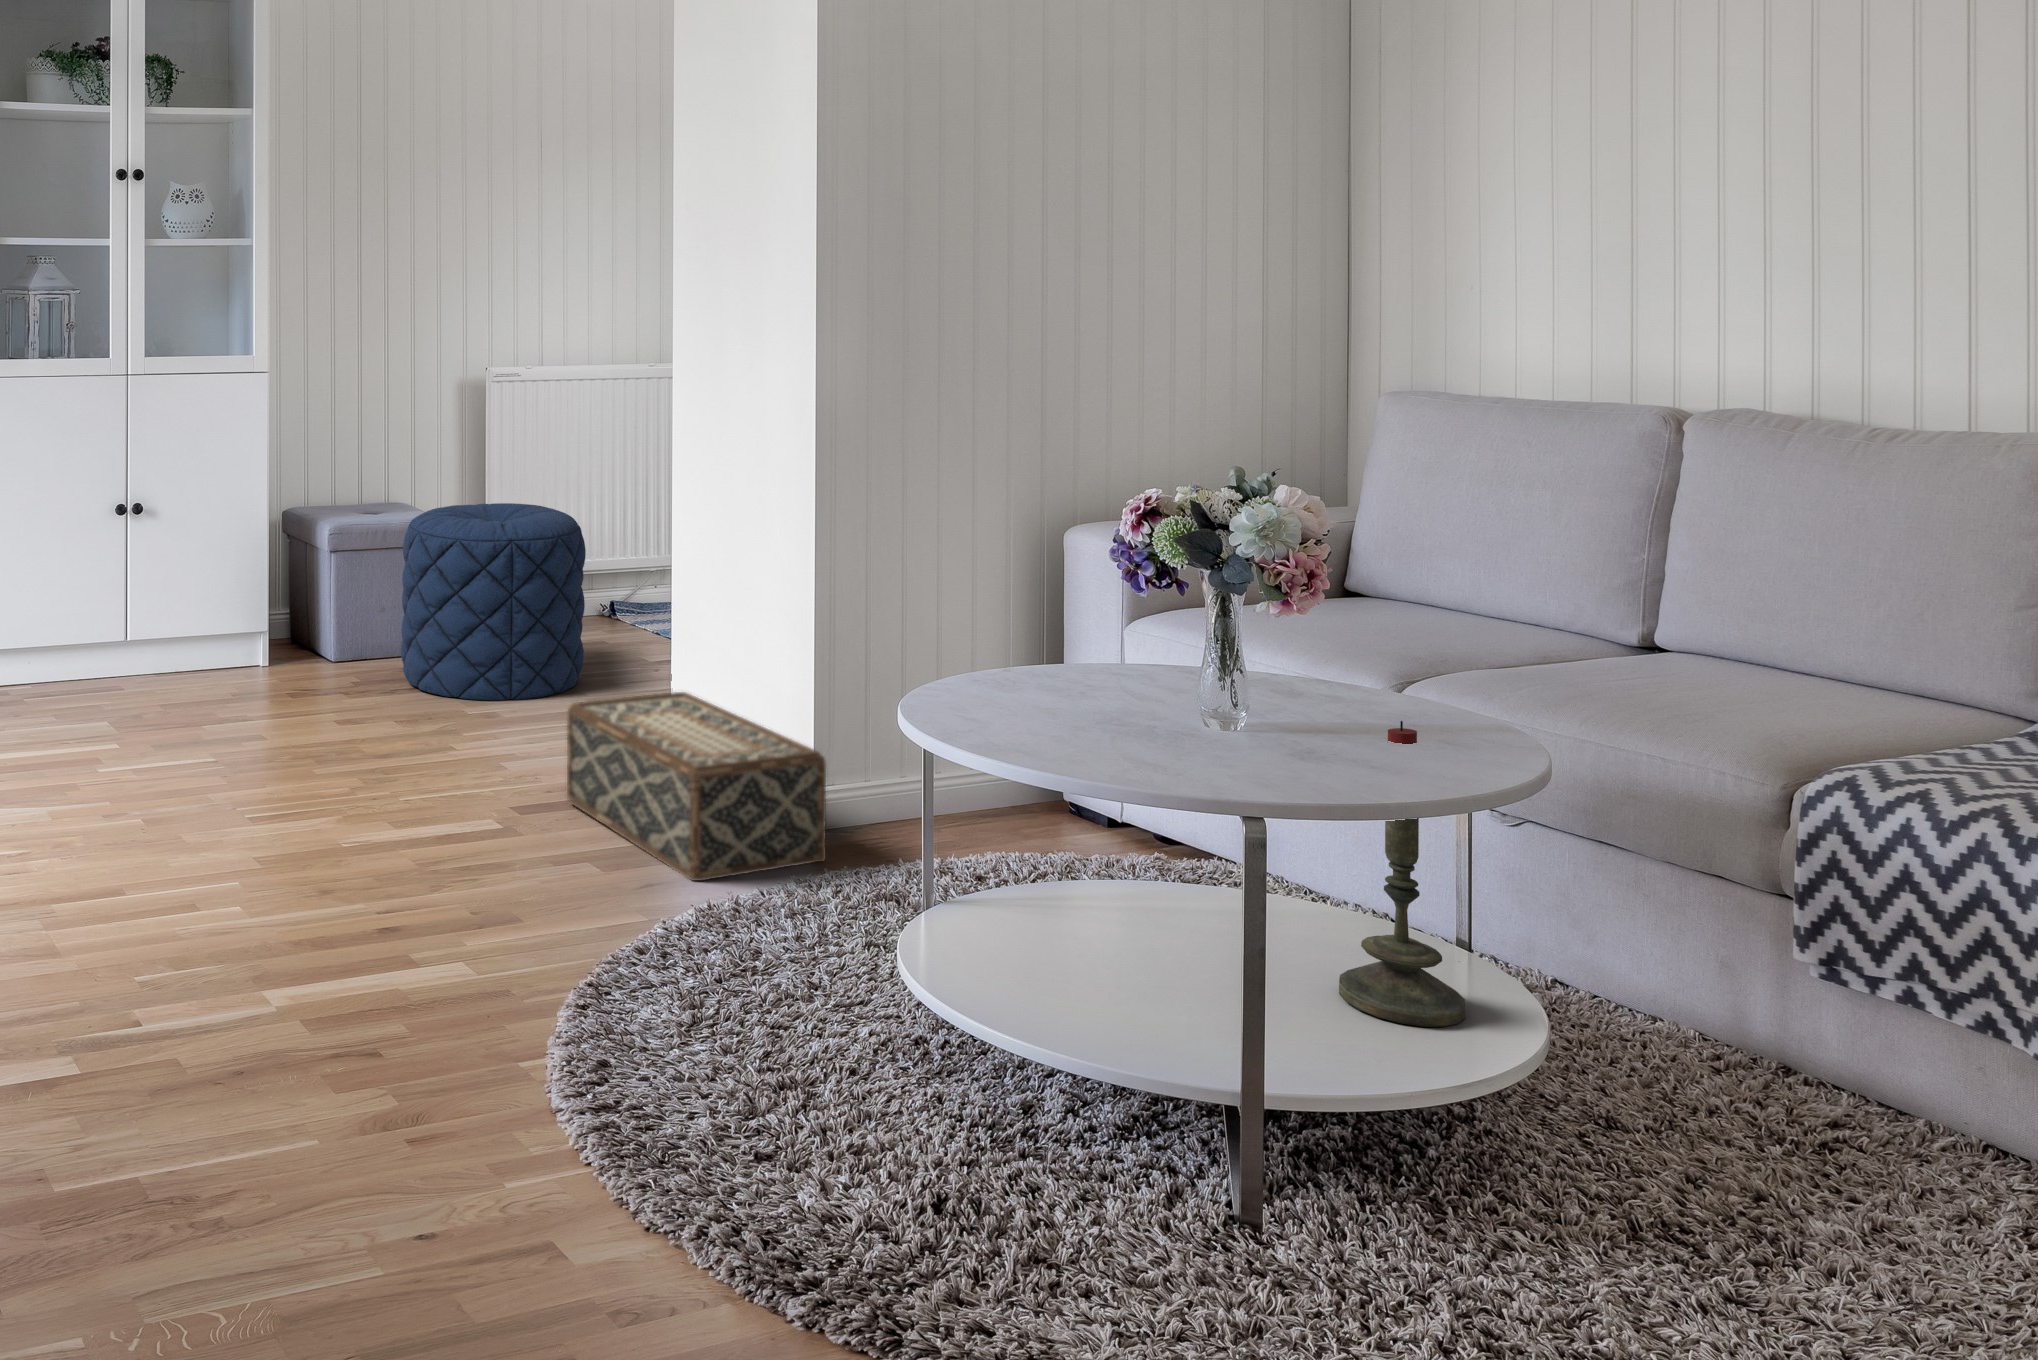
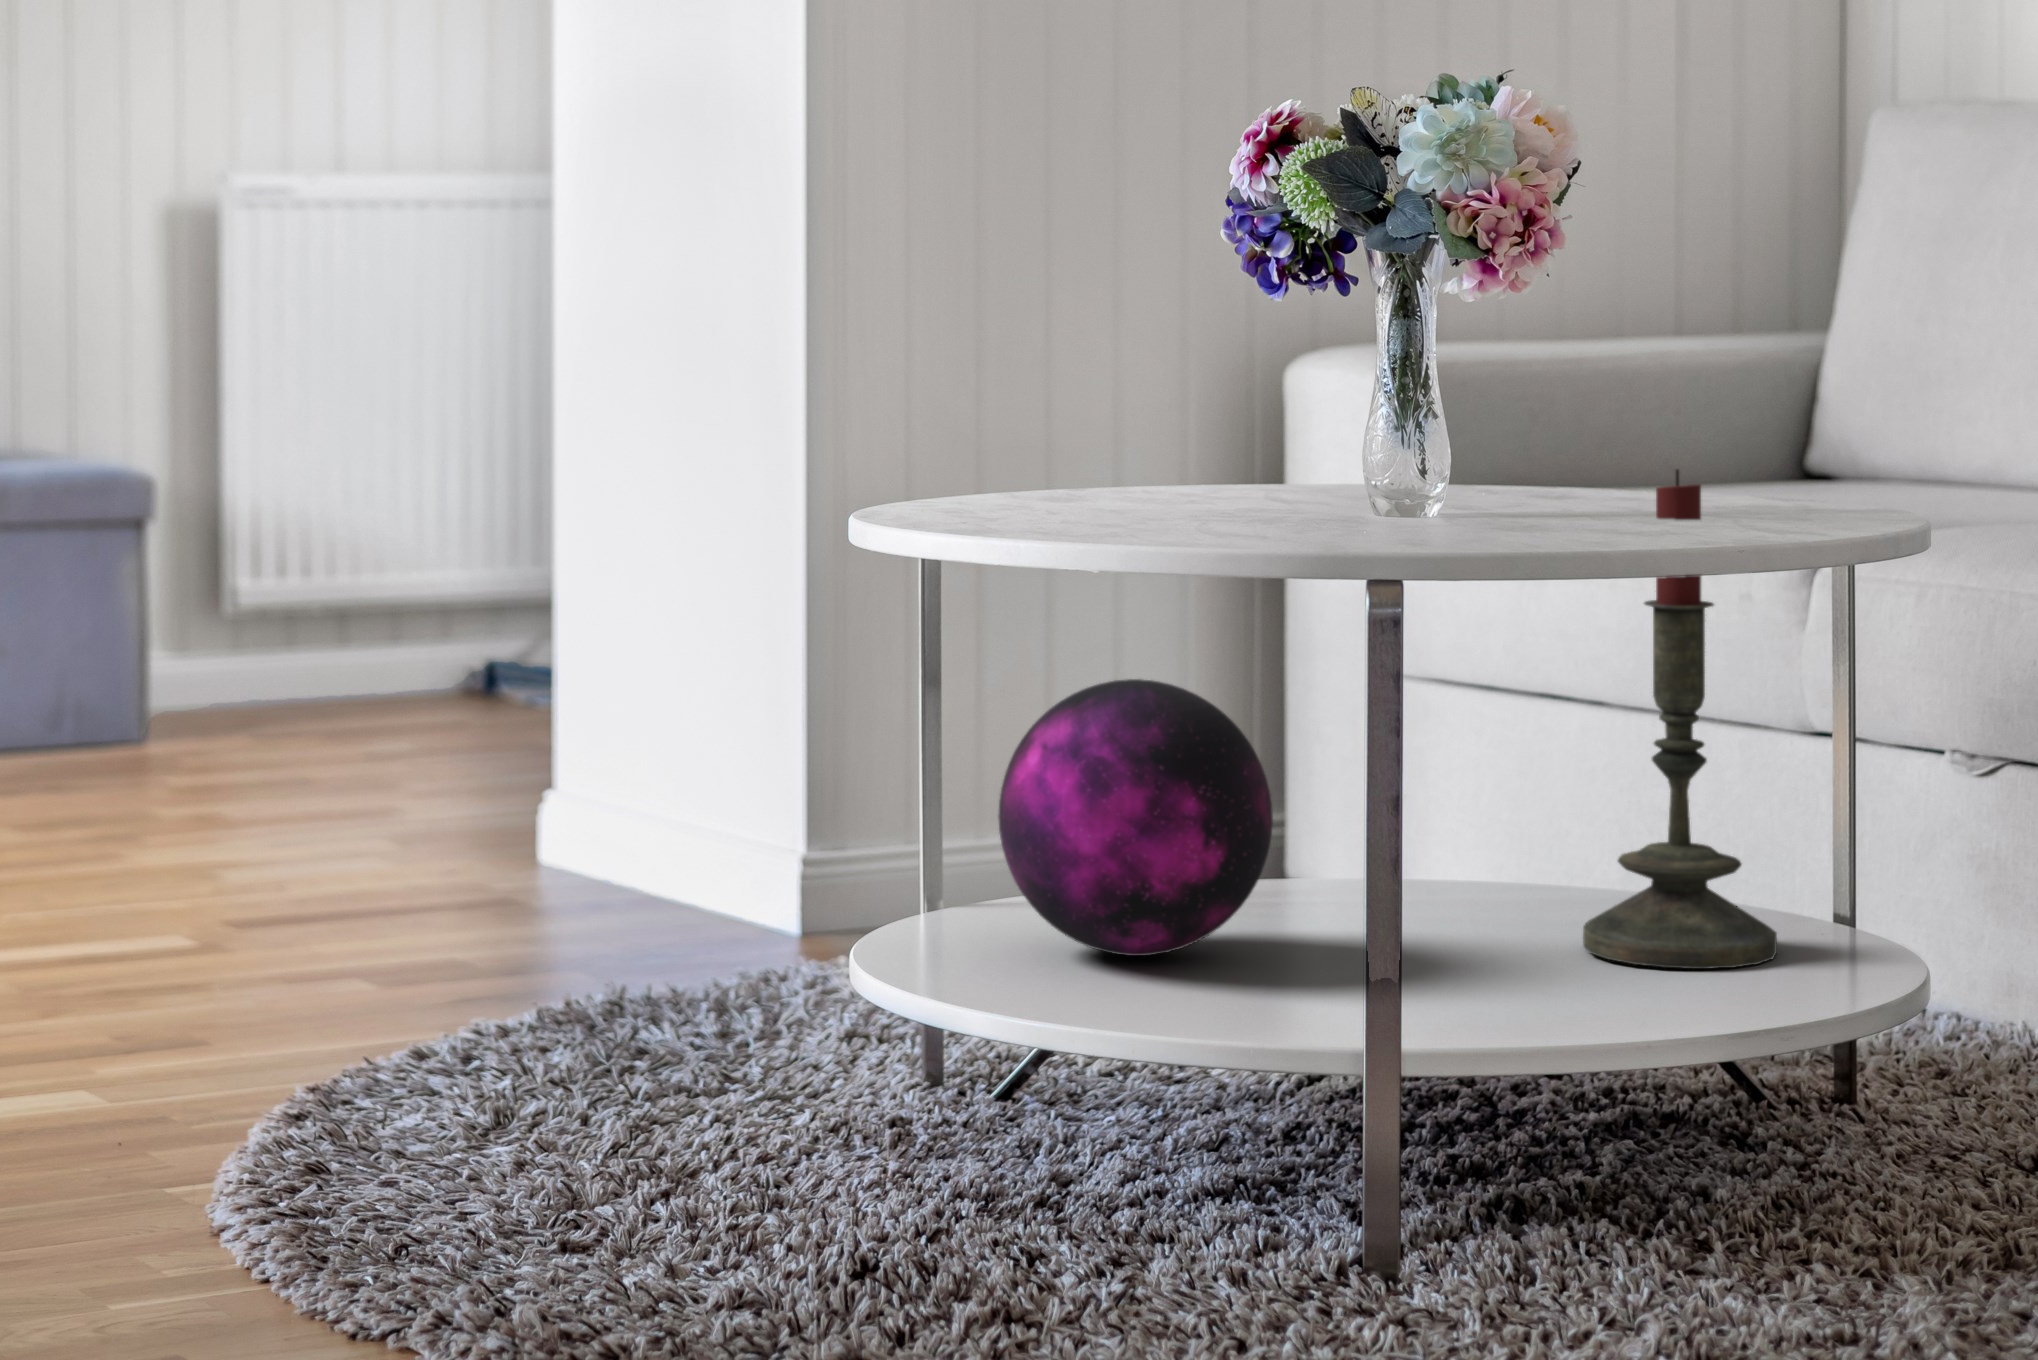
pouf: present [401,503,586,700] -> none [40,420,413,790]
woven basket: present [567,692,826,881] -> none [334,687,807,973]
decorative orb: none [987,818,1151,983] -> present [999,679,1273,956]

